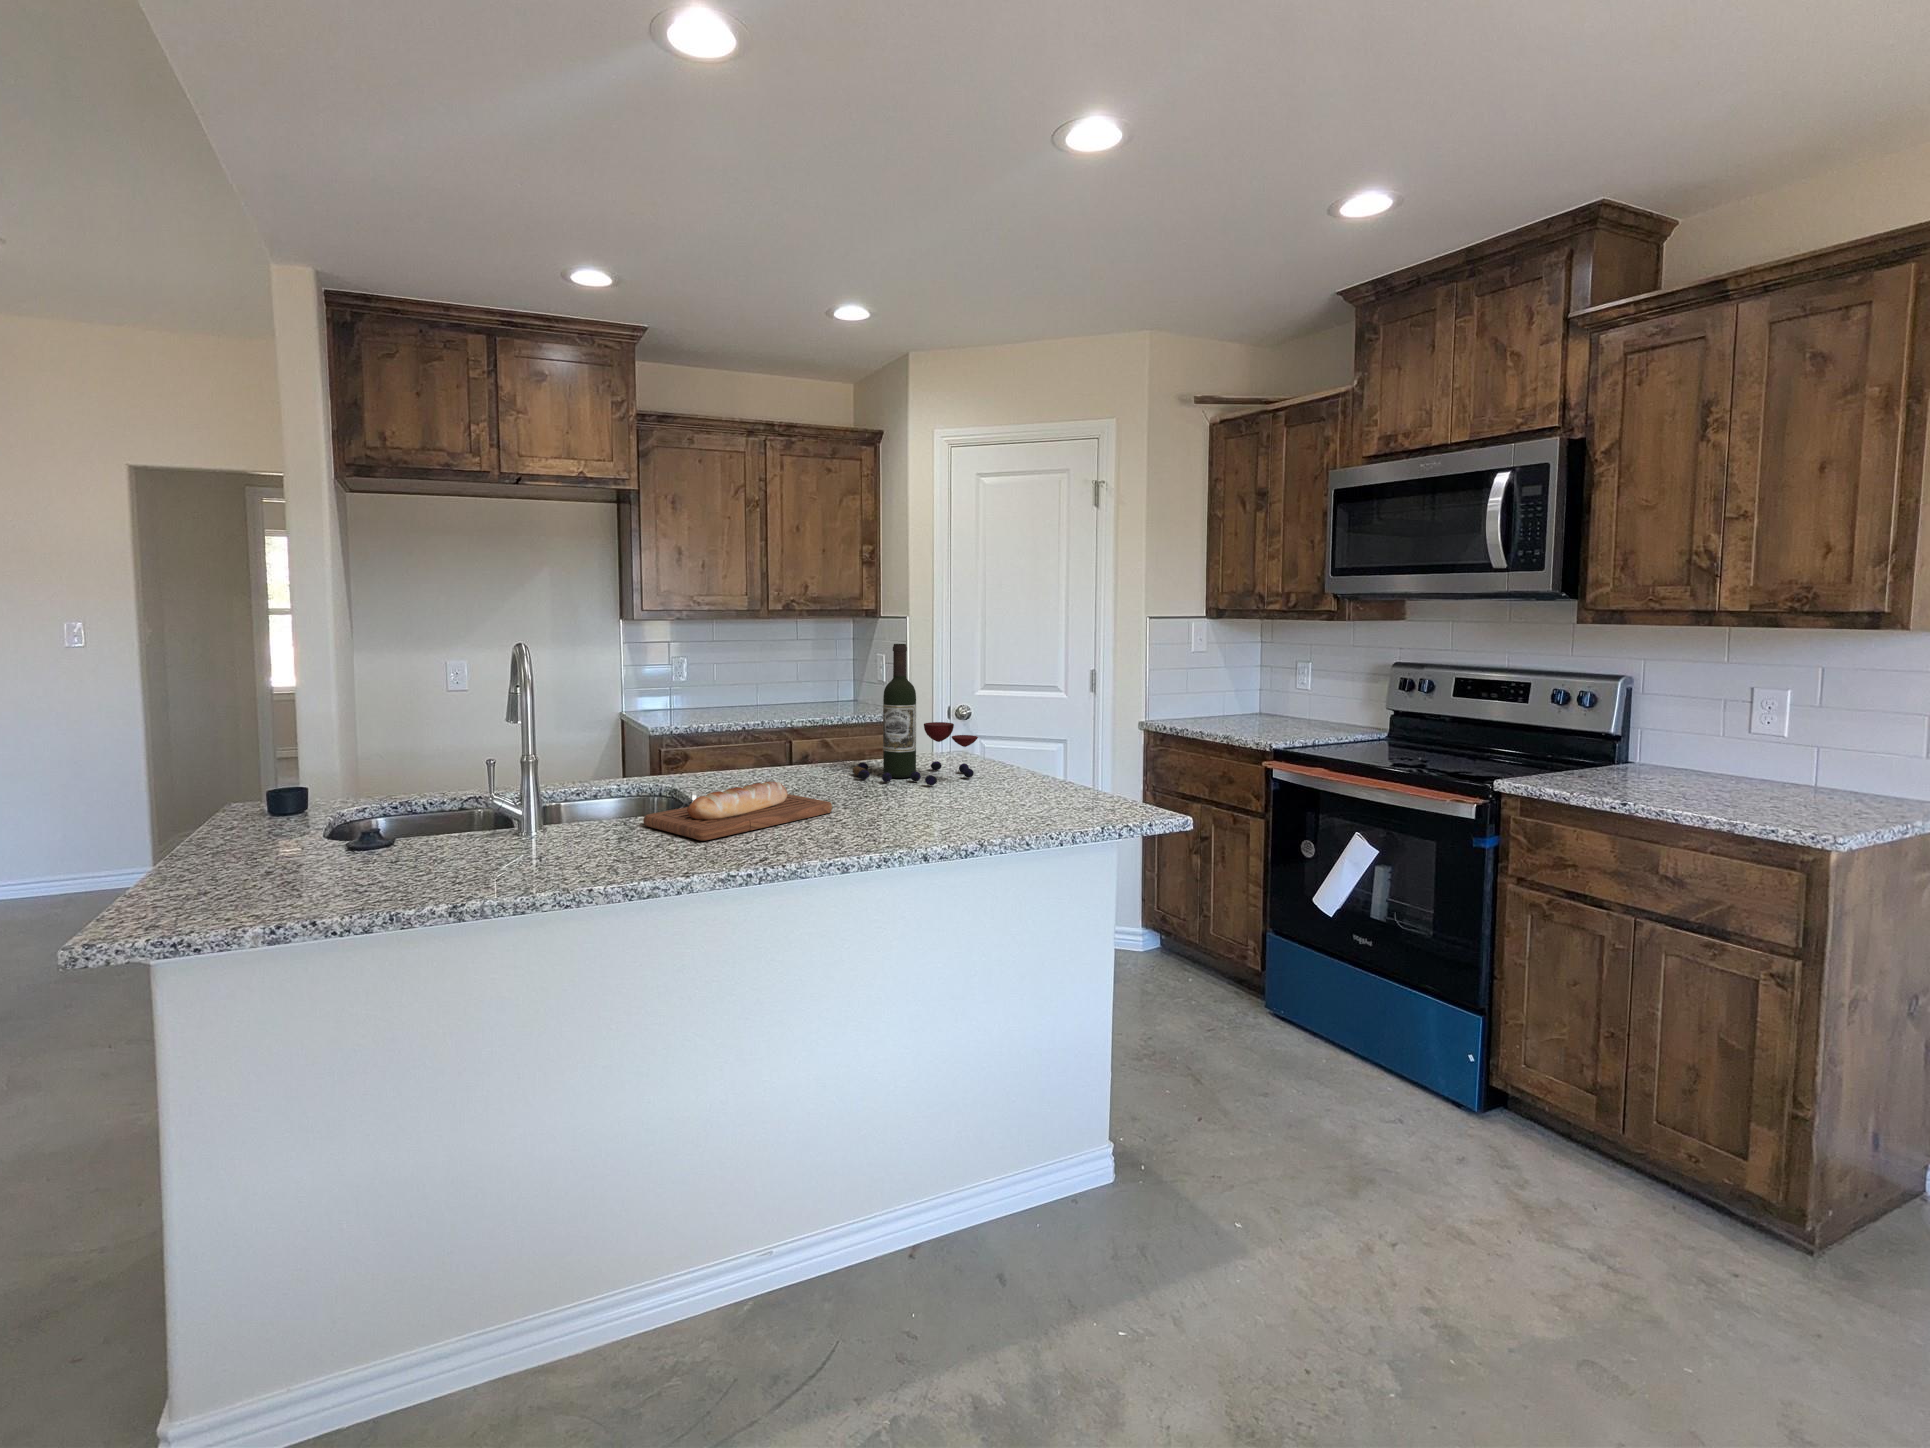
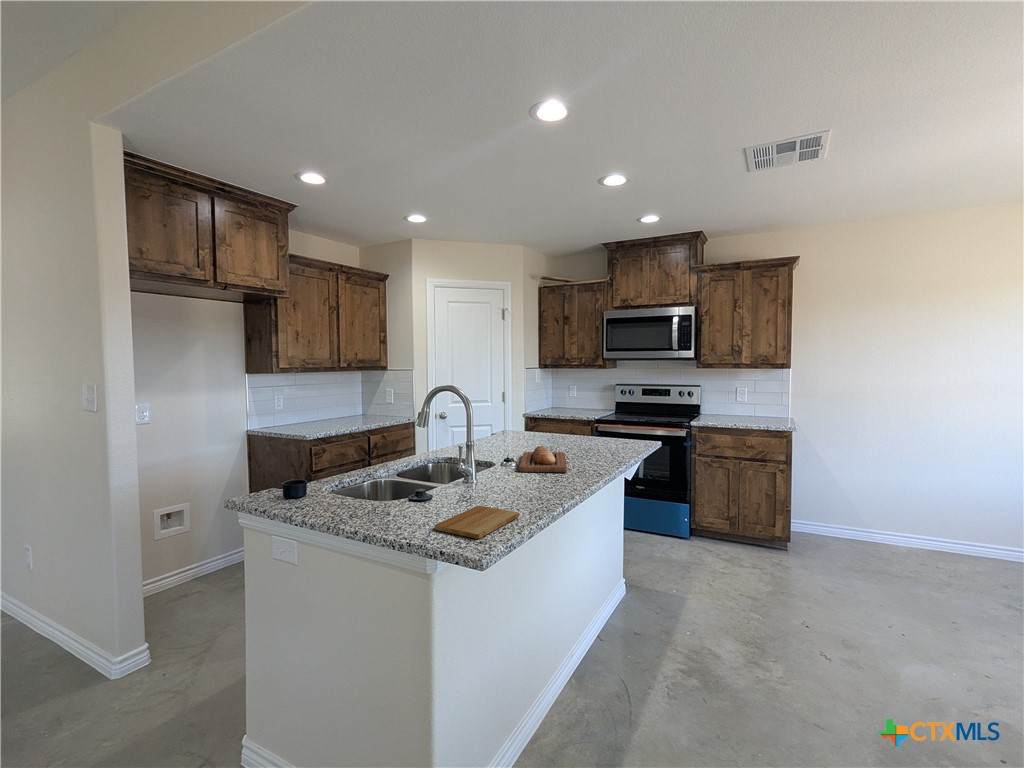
wine bottle: present [853,644,978,785] -> none [510,382,573,445]
cutting board: none [159,864,345,912] -> present [435,506,519,539]

